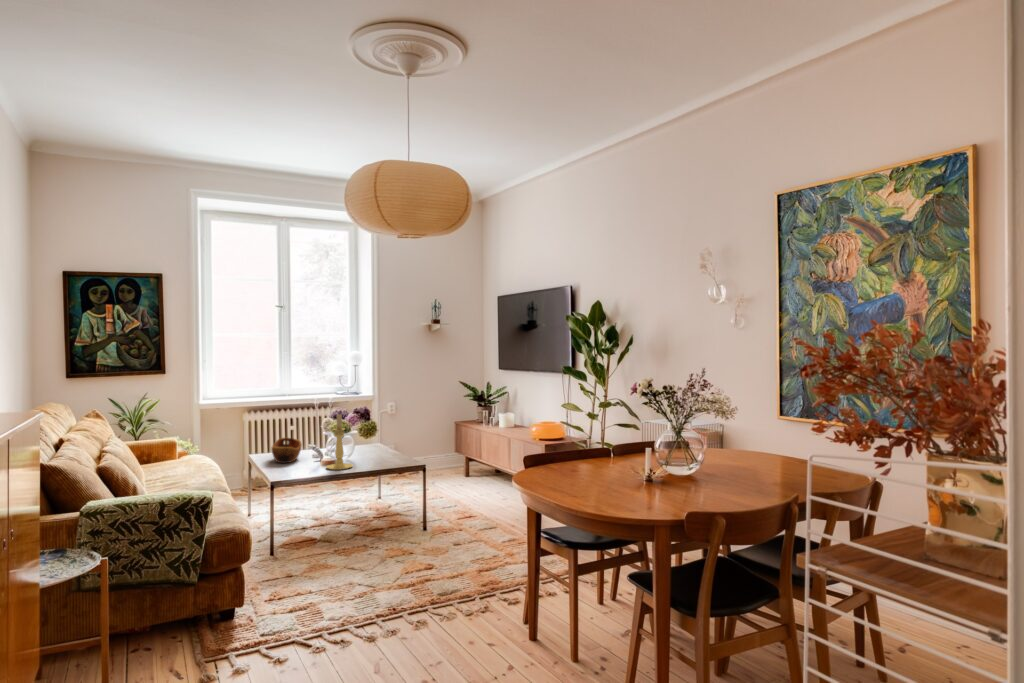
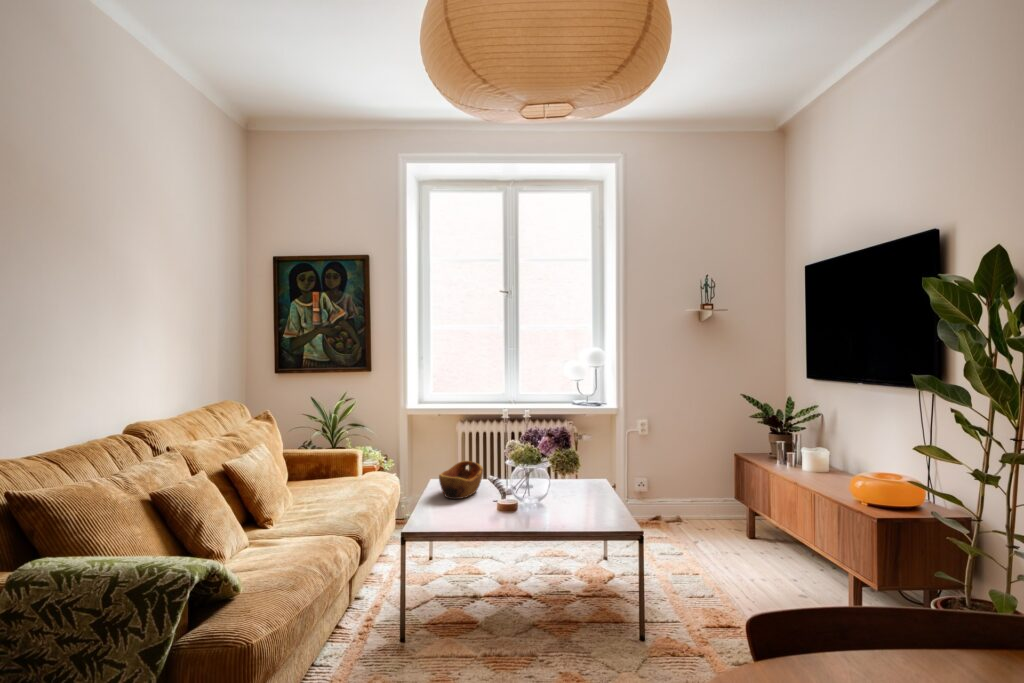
candle holder: present [326,414,353,470] -> none [492,436,532,523]

